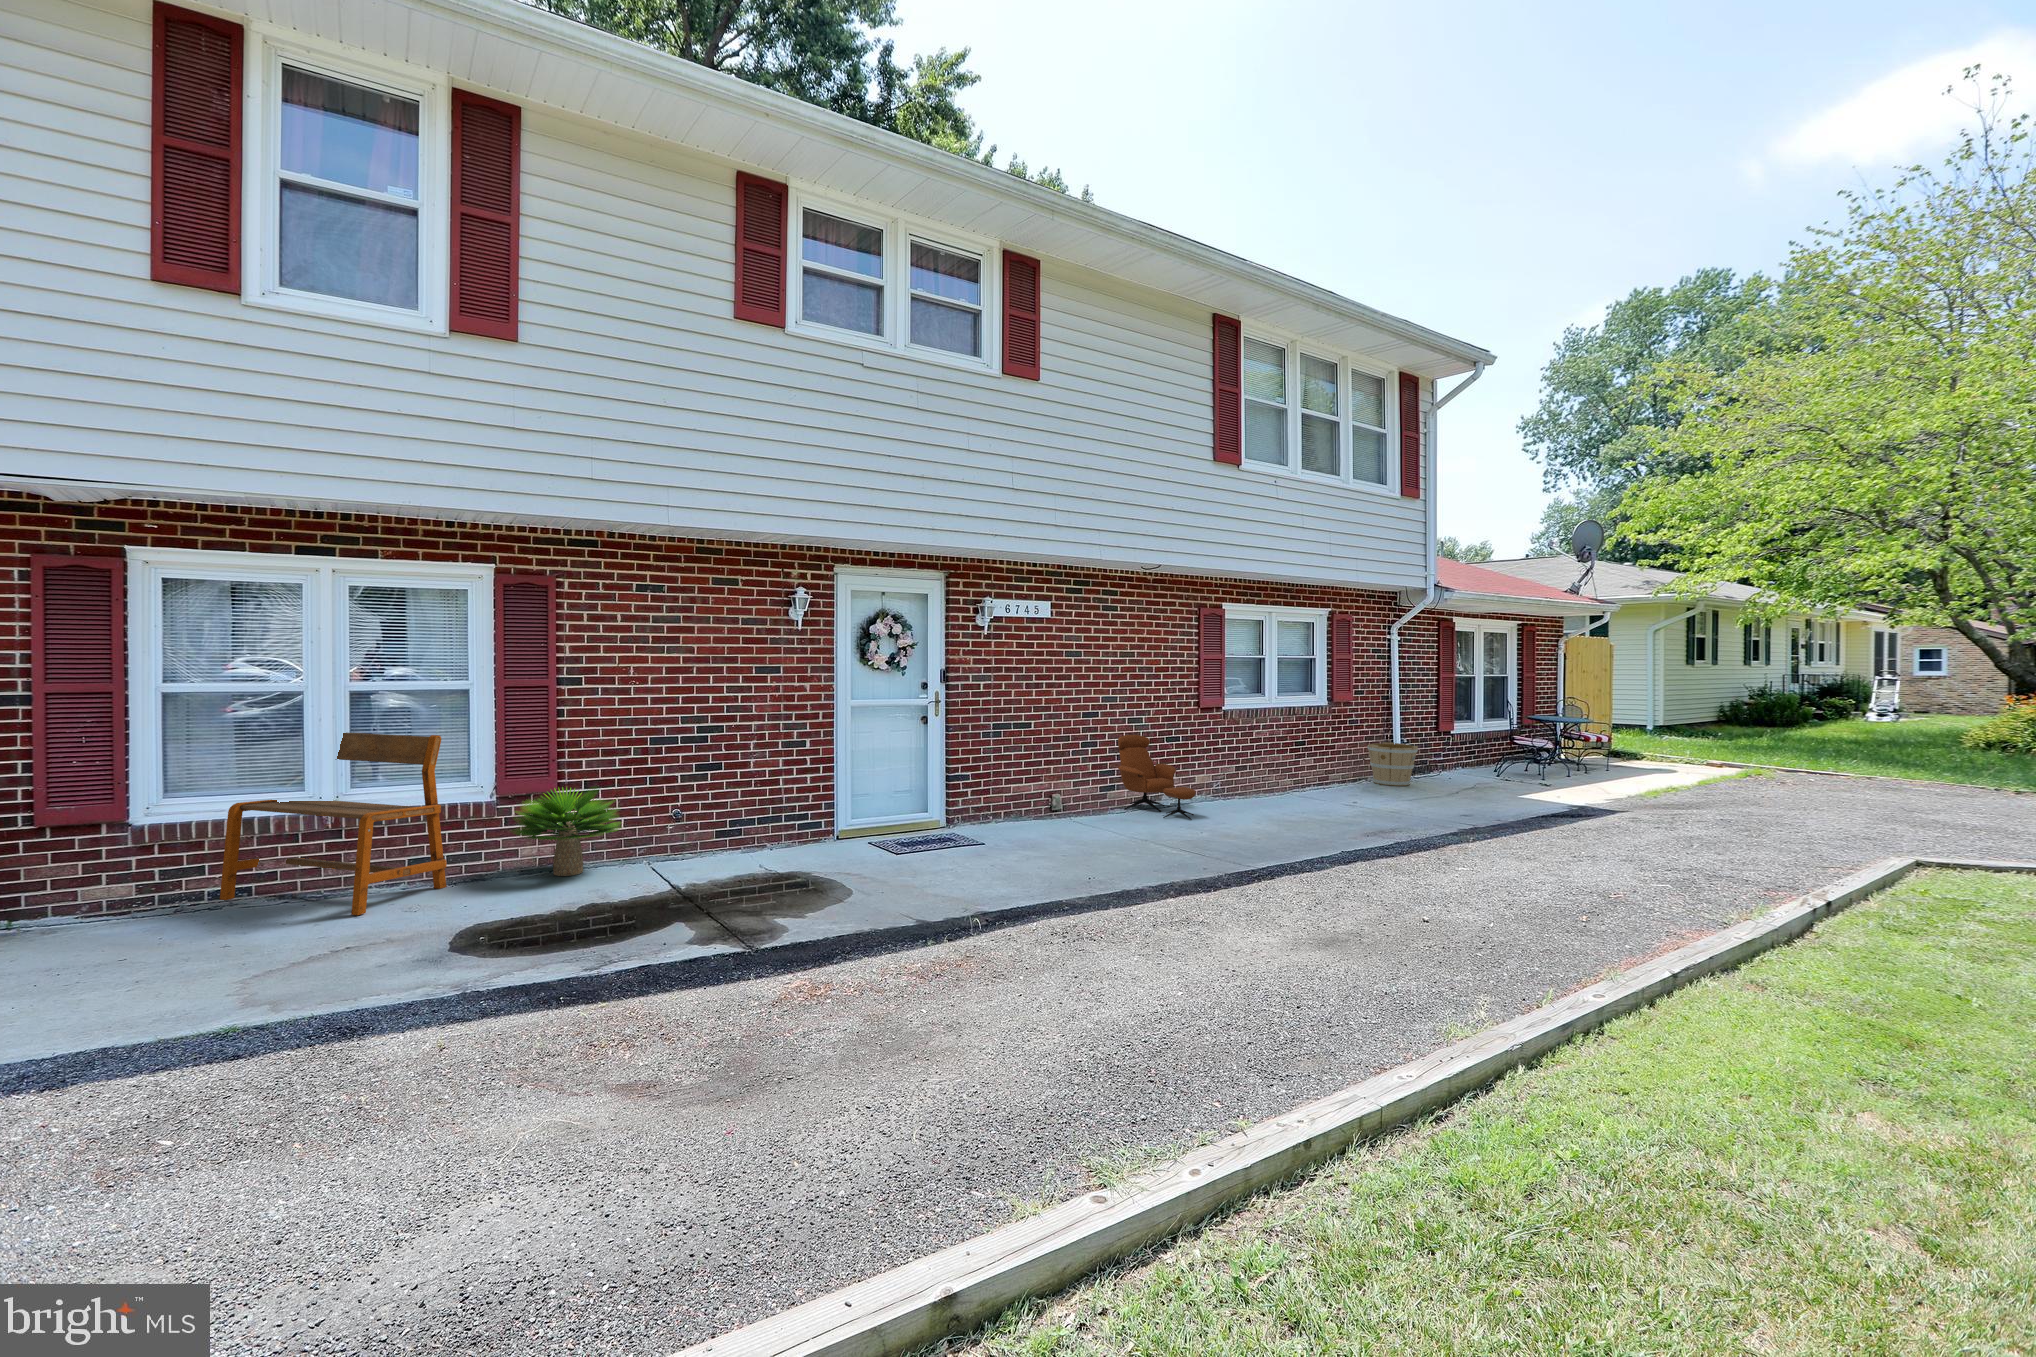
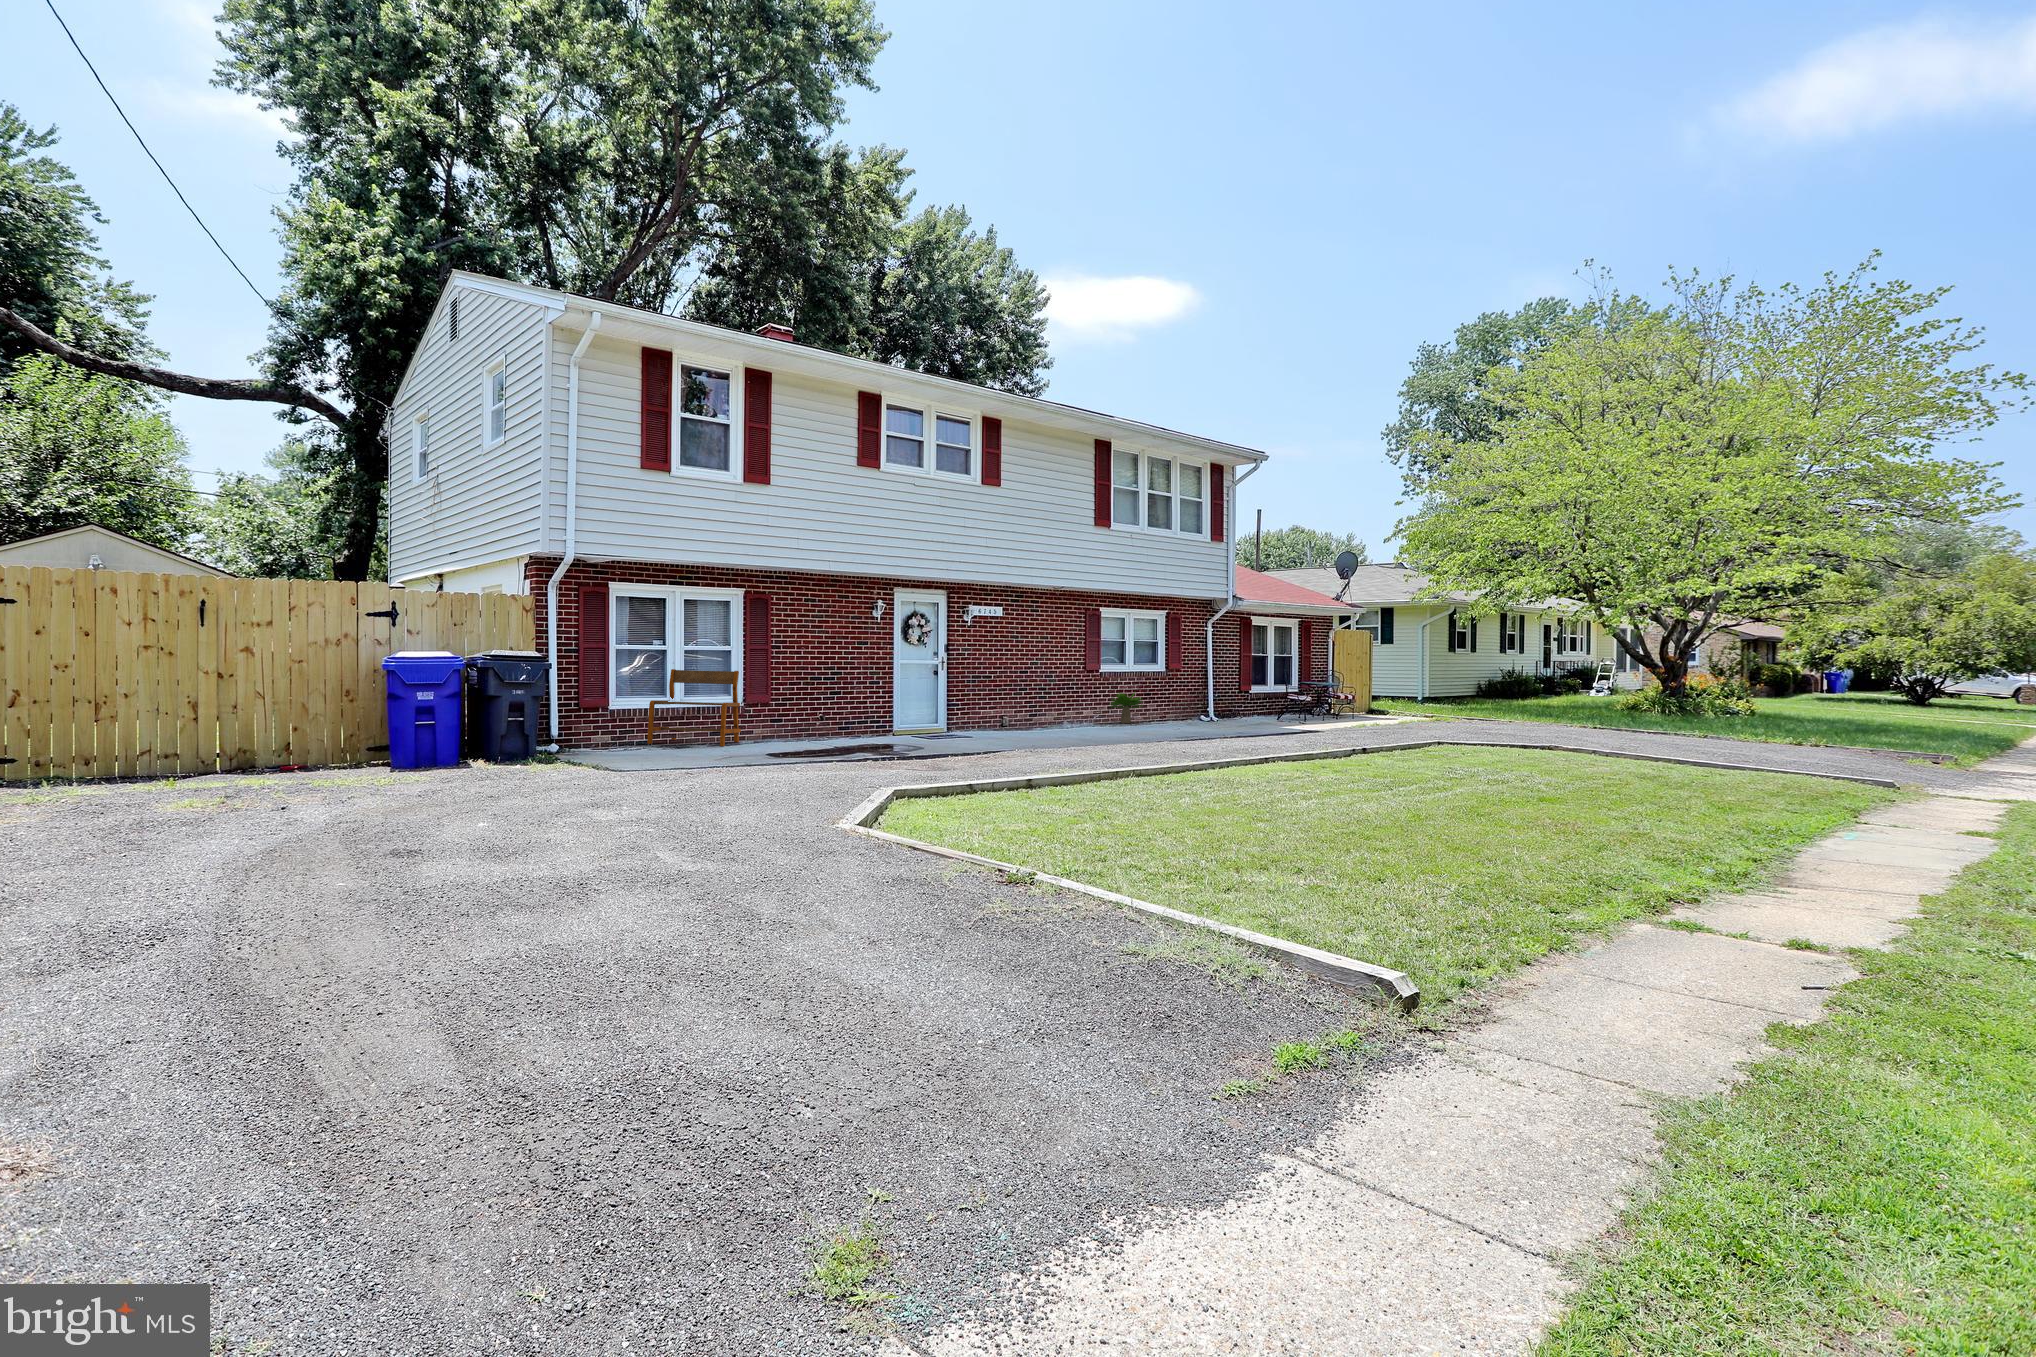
lounge chair: present [1118,735,1196,820] -> none [1041,685,1084,729]
wooden bucket: present [1367,742,1418,786] -> none [1190,694,1218,720]
potted plant: present [514,787,621,876] -> present [1110,693,1142,723]

